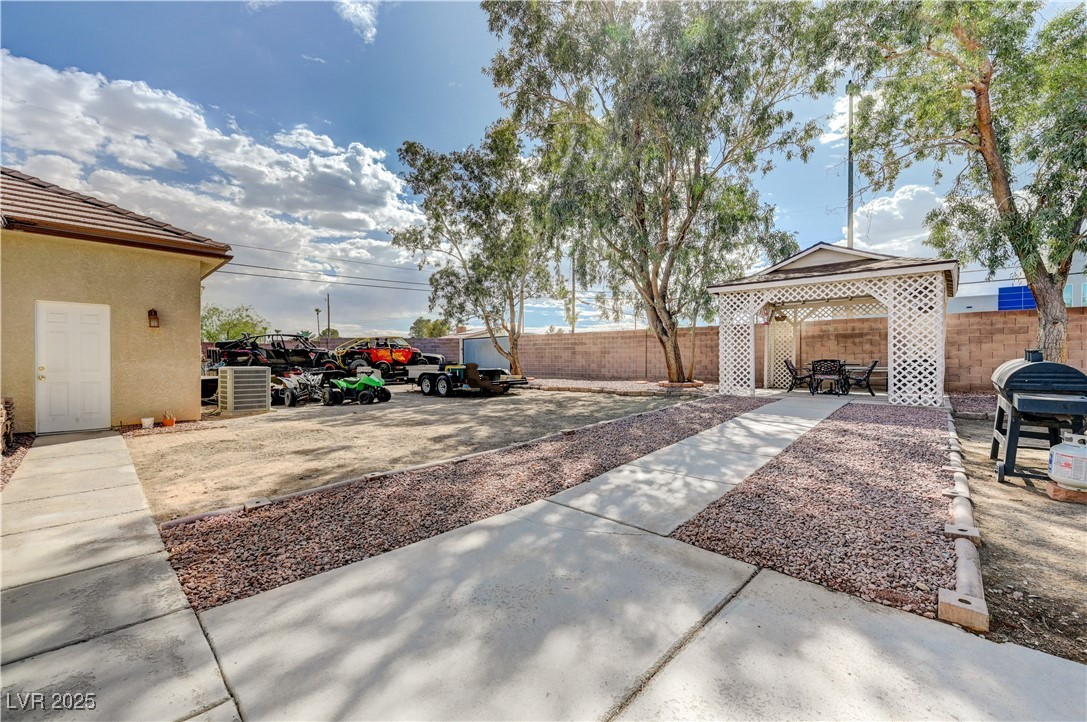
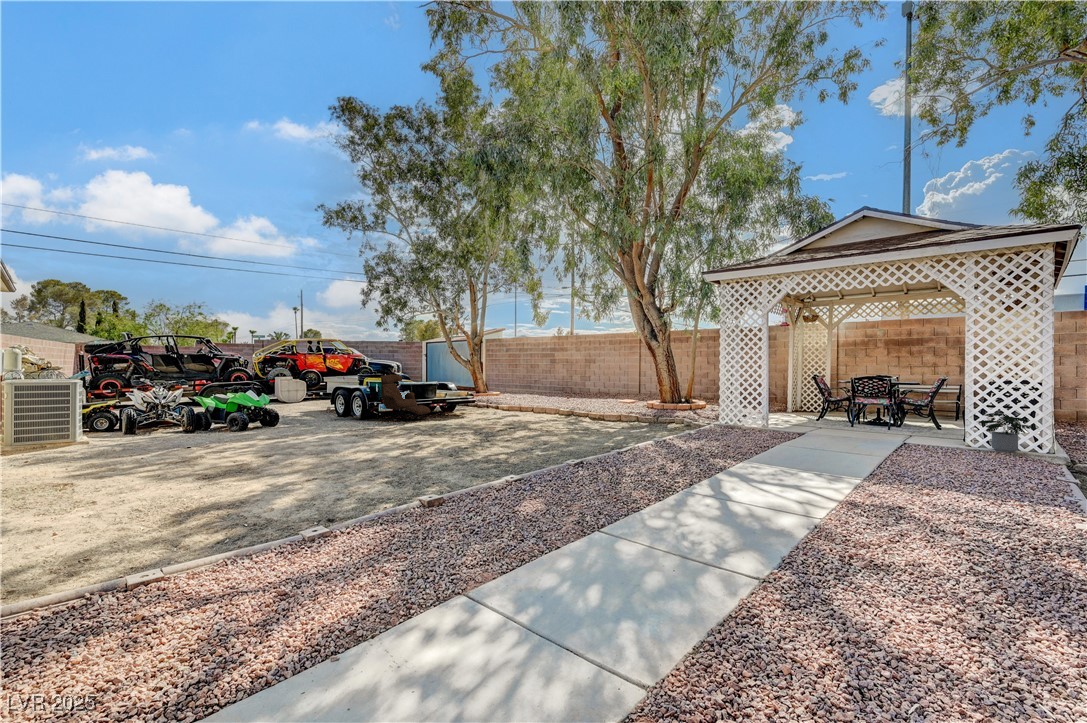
potted plant: none [894,381,933,406] -> present [978,413,1037,452]

